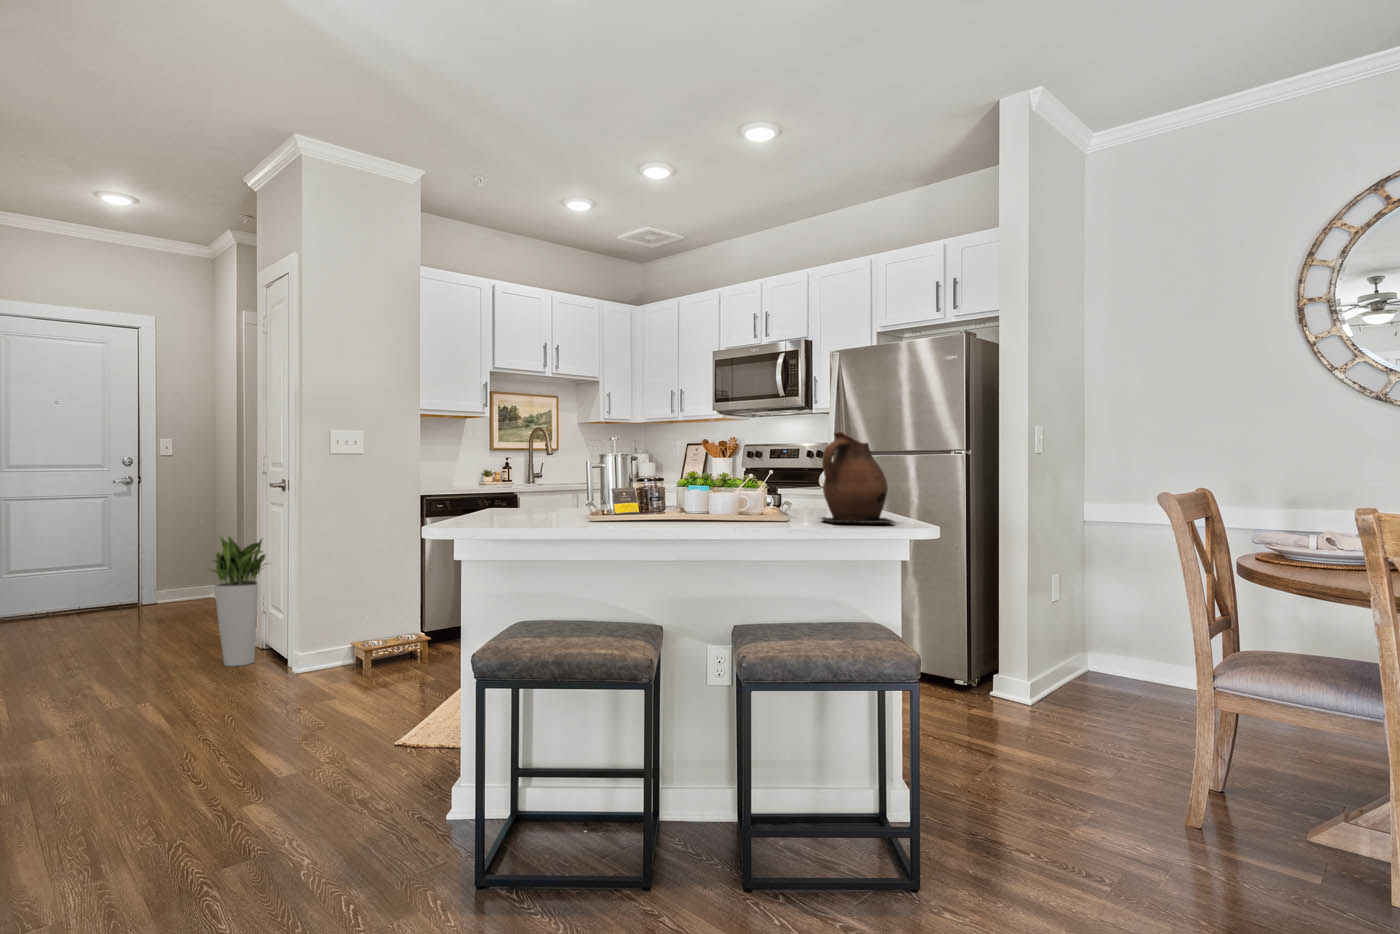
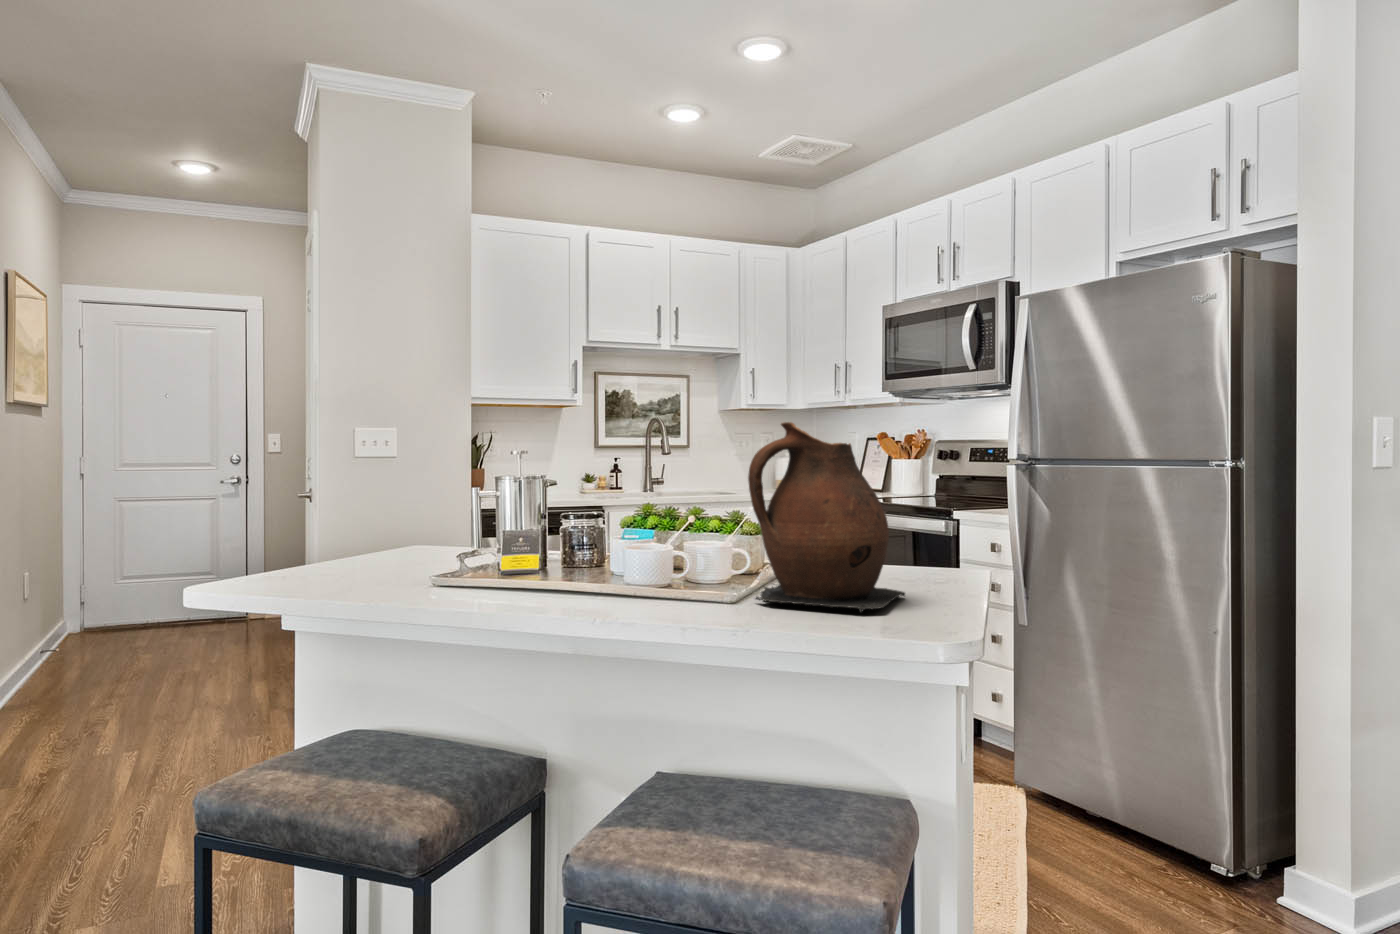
planter: present [210,537,266,666] -> none [217,550,288,708]

